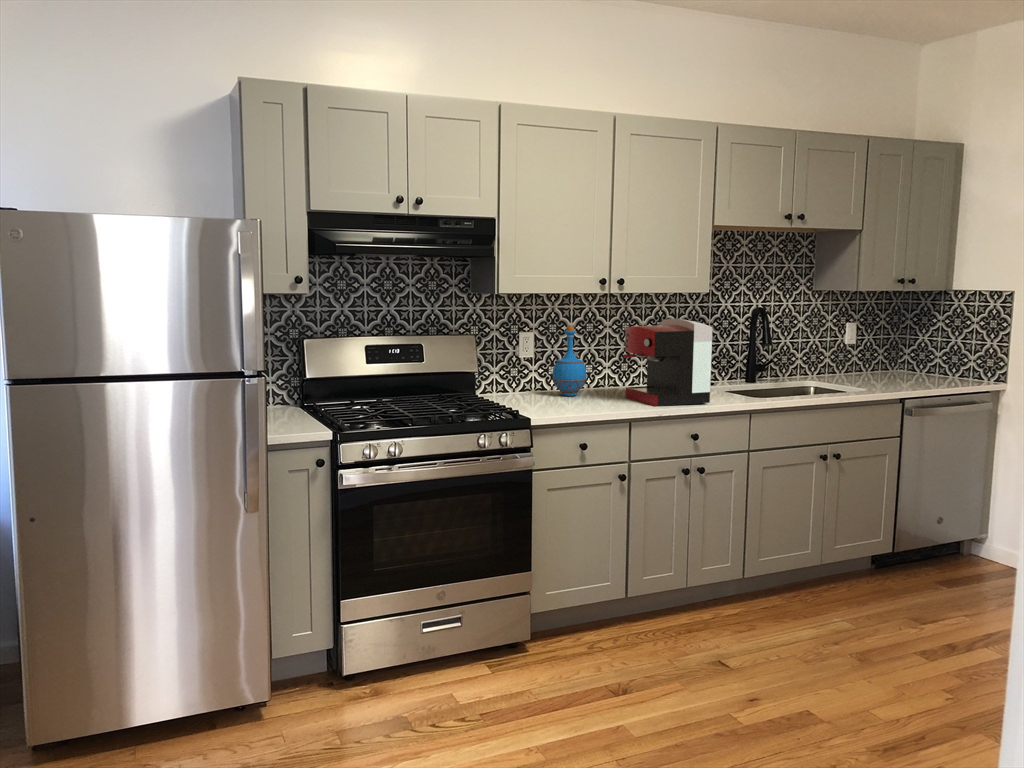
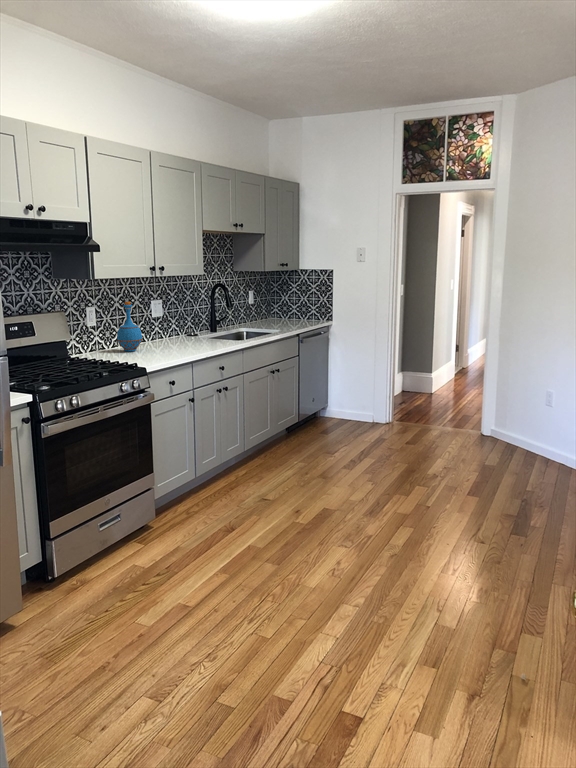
coffee maker: present [623,318,712,406] -> none [163,292,222,351]

